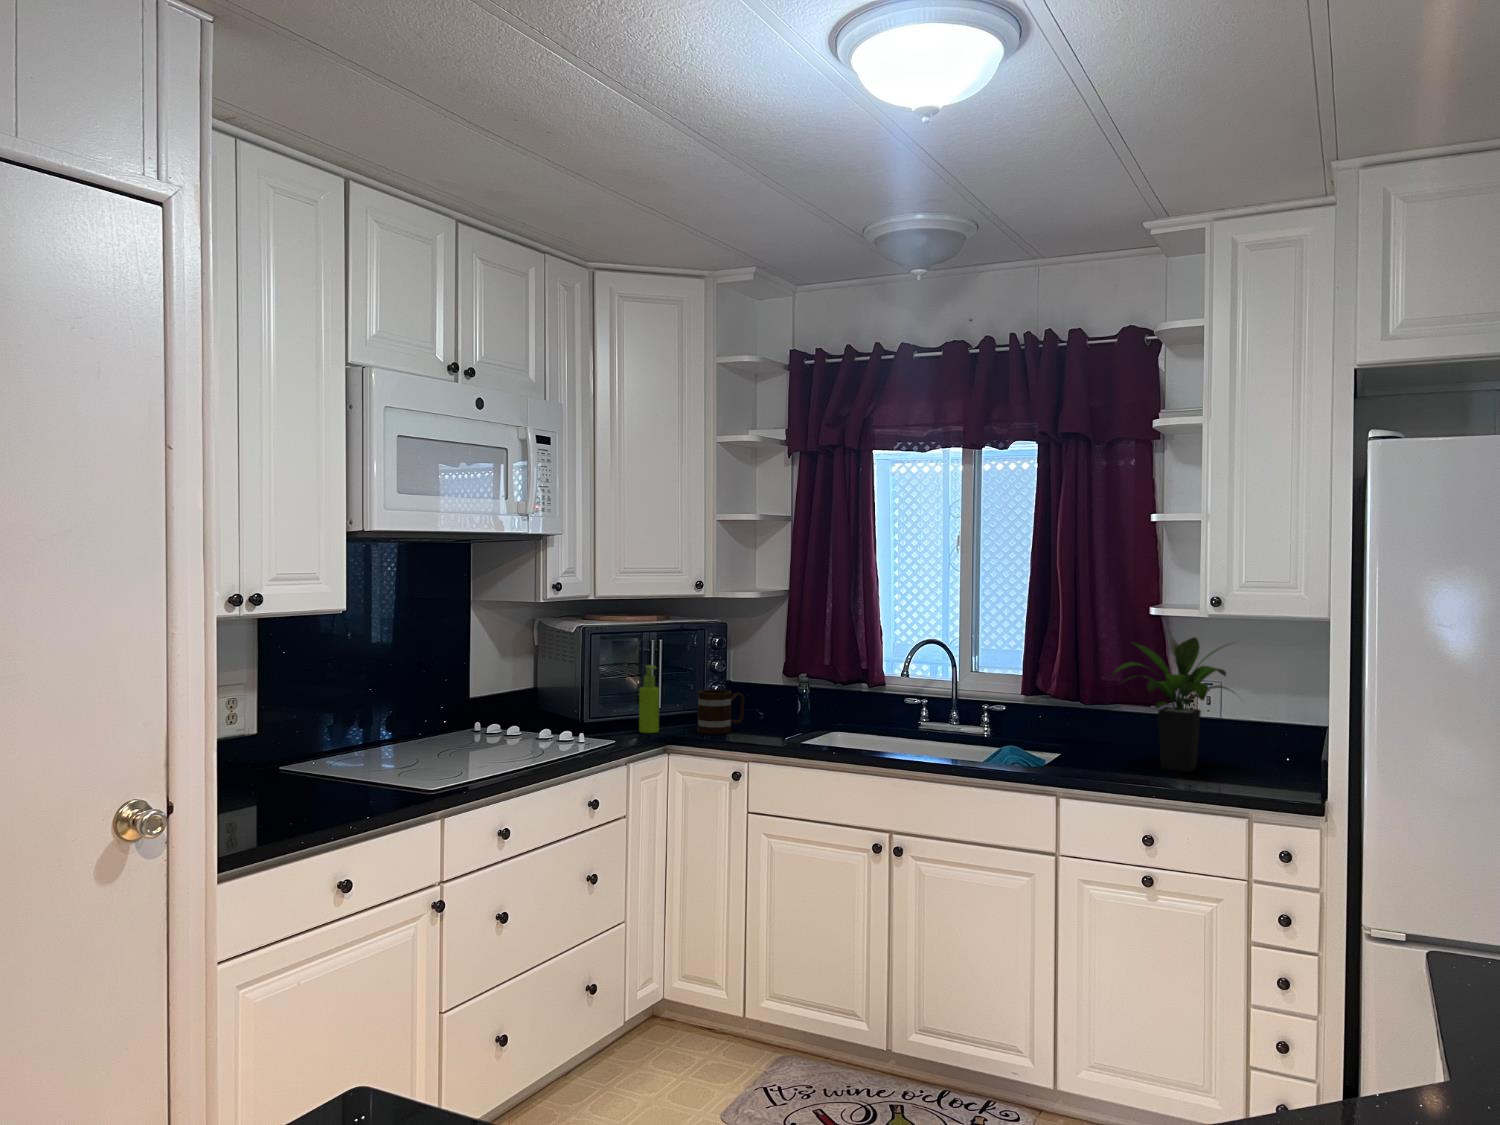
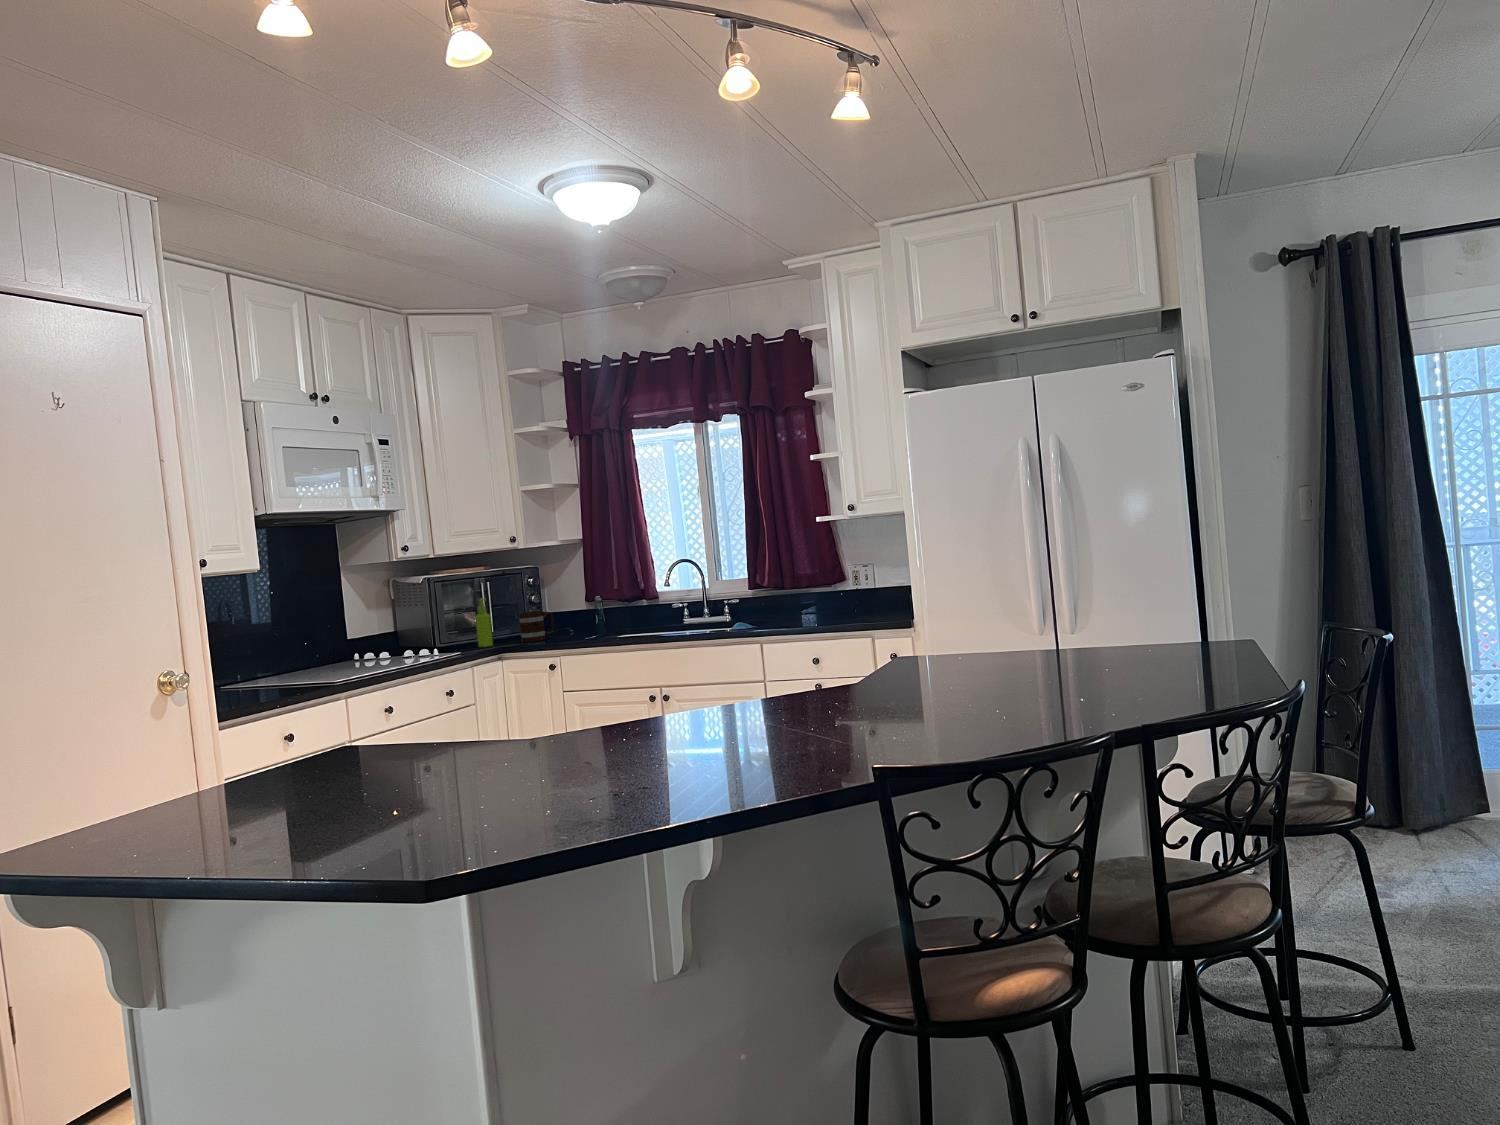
potted plant: present [1112,636,1230,772] -> none [792,530,877,621]

